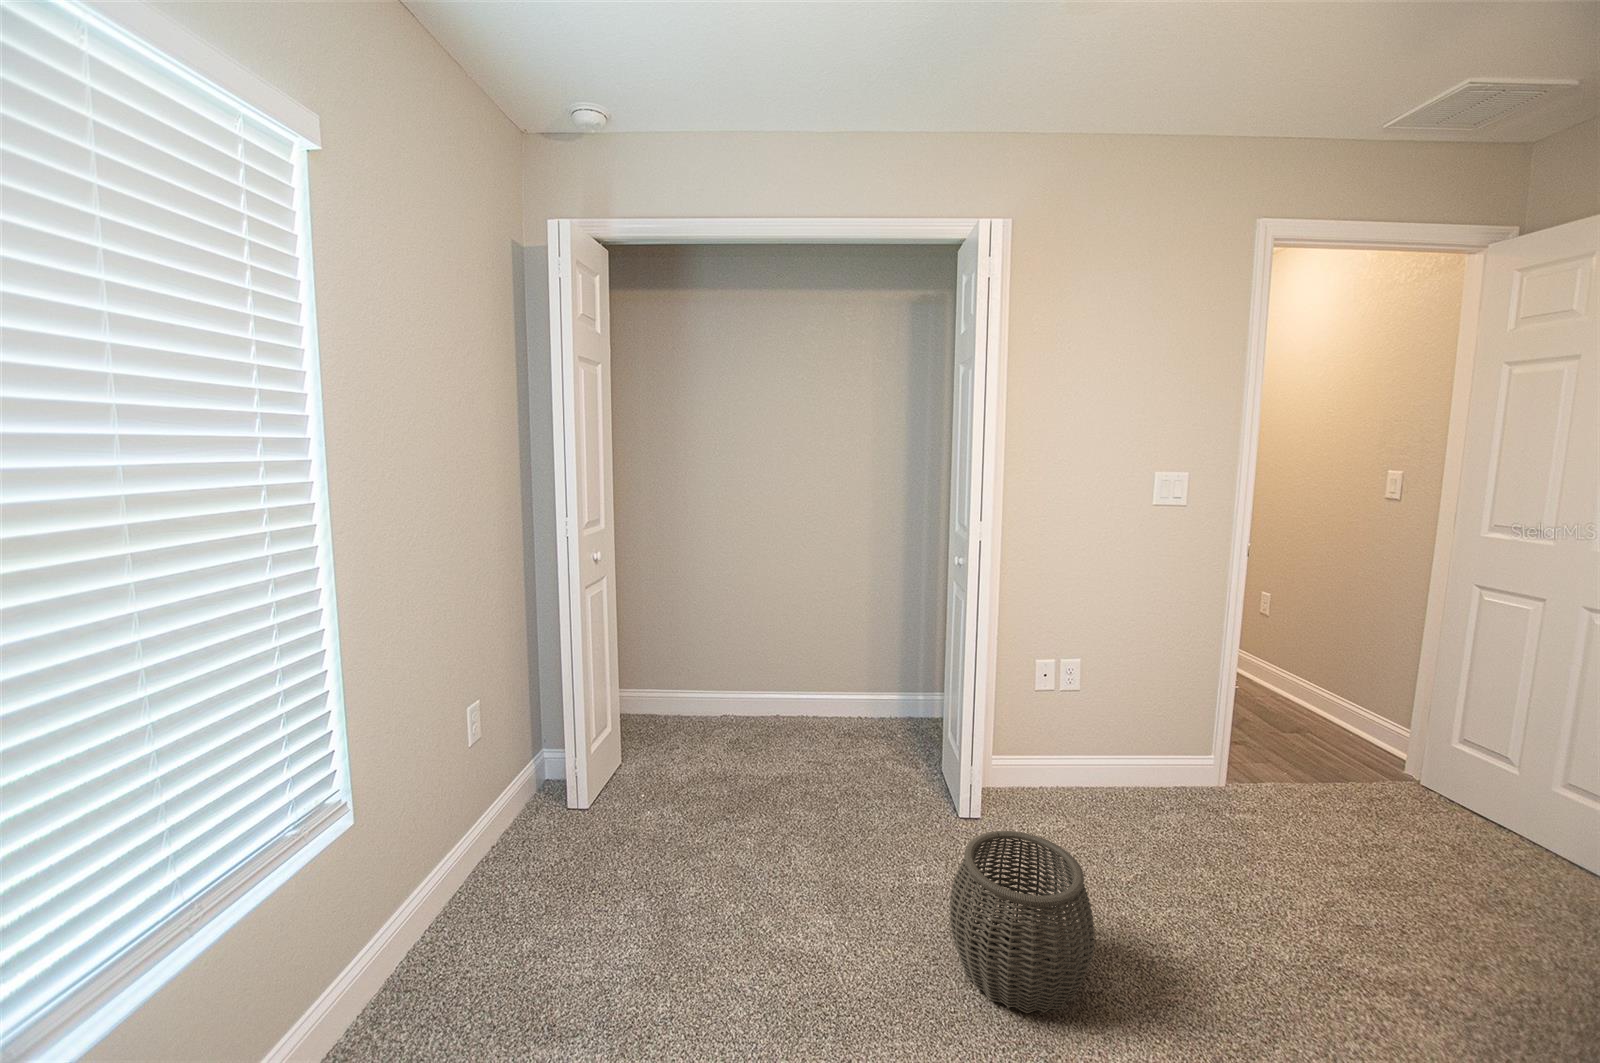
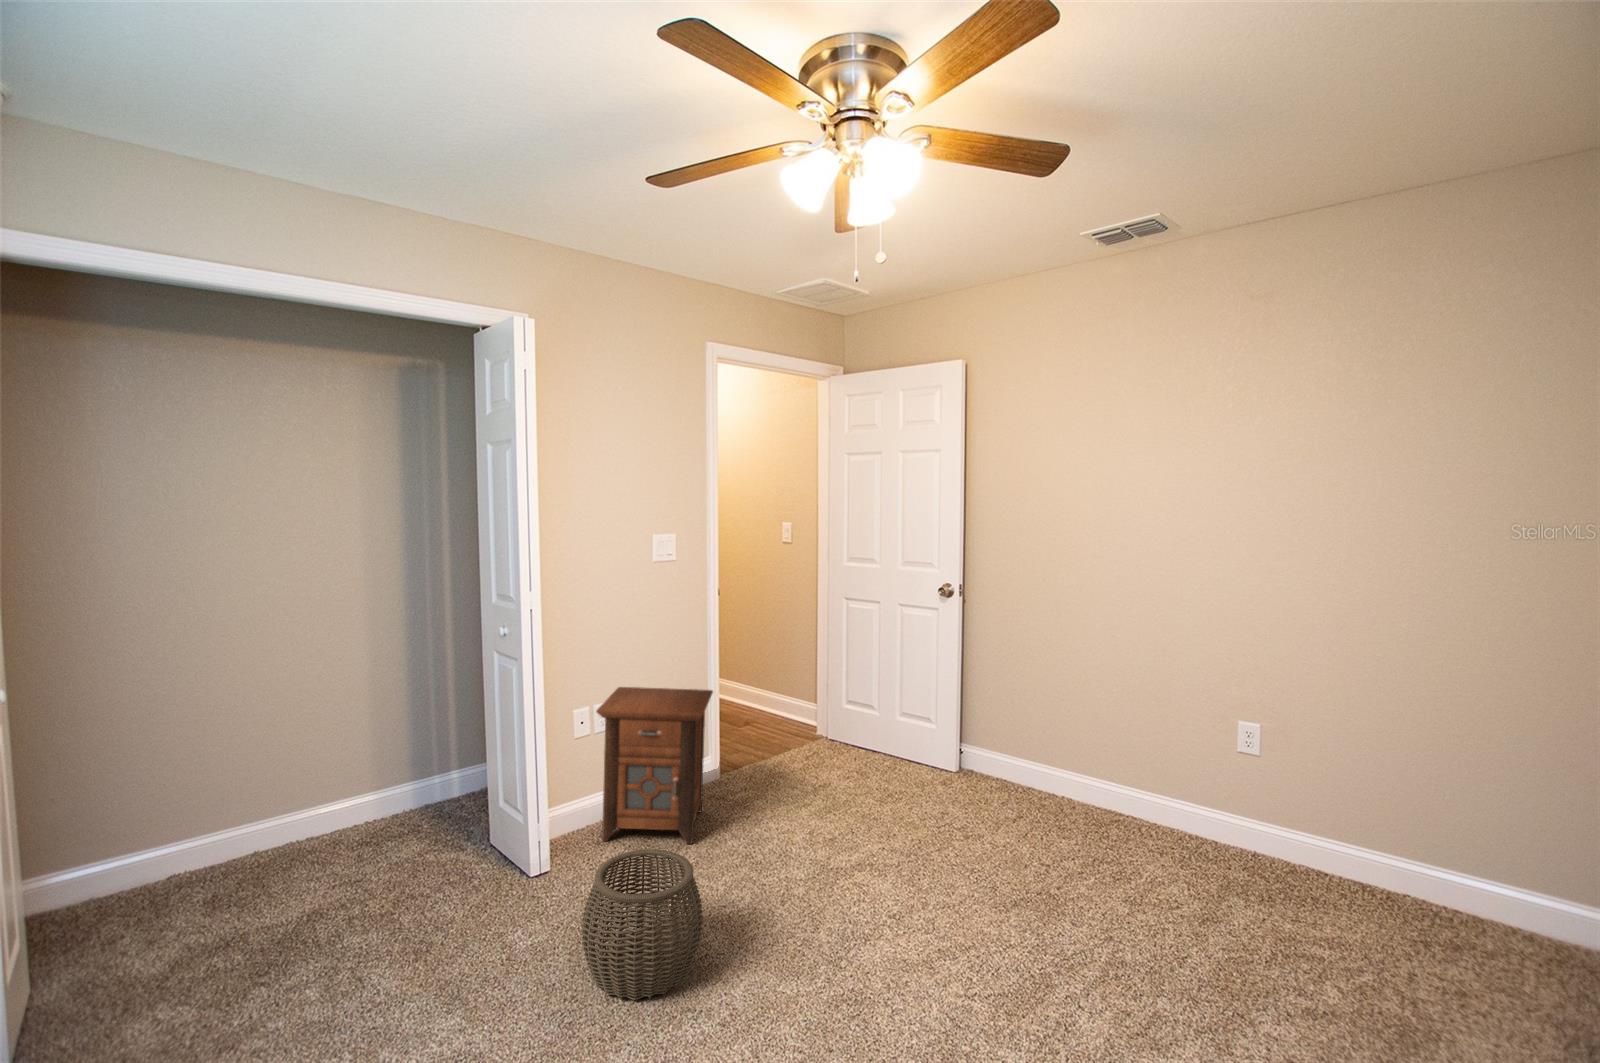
nightstand: none [1040,648,1202,852] -> present [596,687,713,844]

